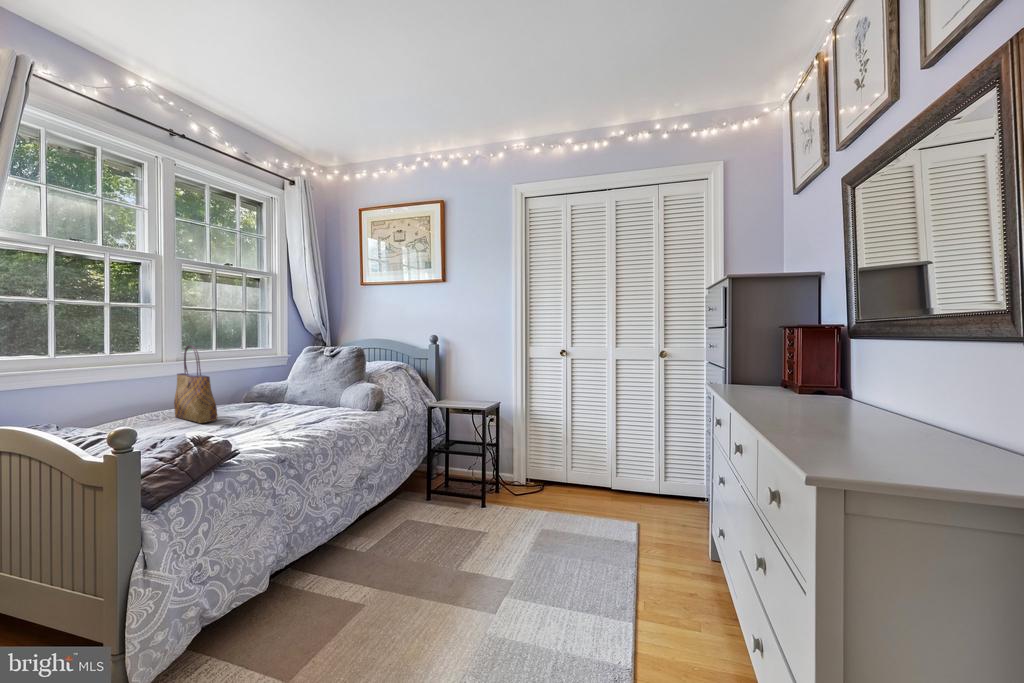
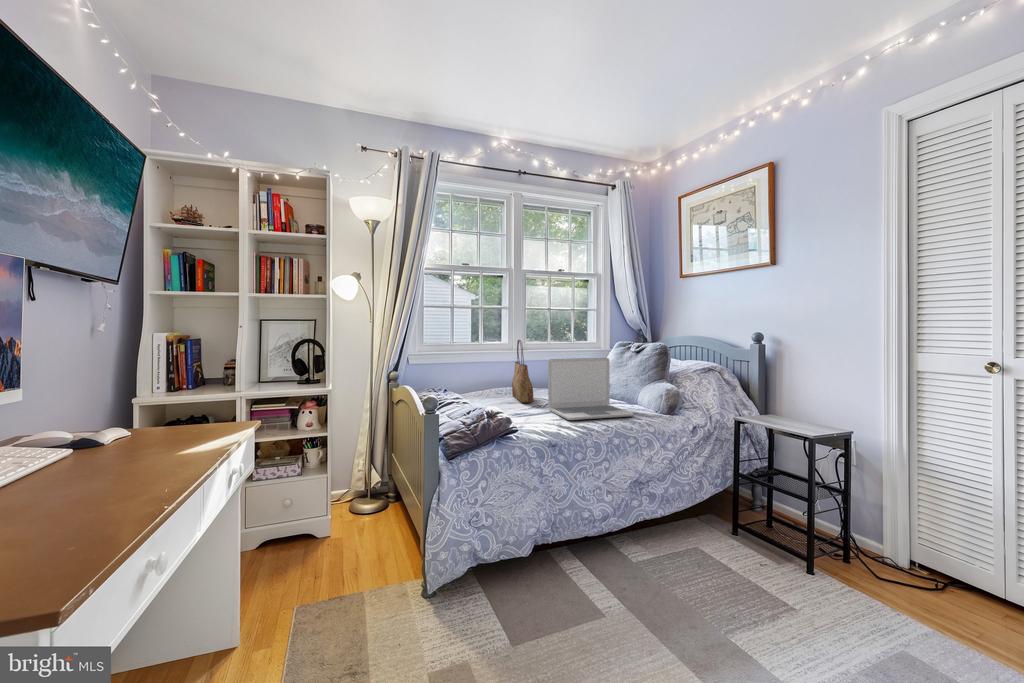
laptop: none [246,362,349,432] -> present [548,358,634,420]

